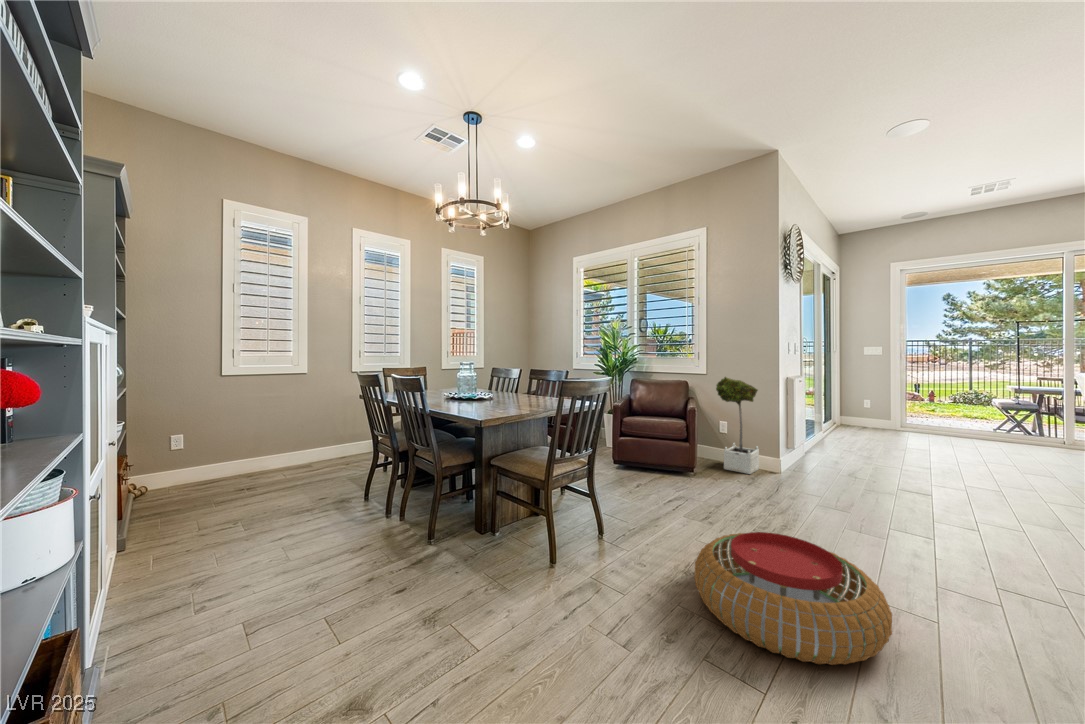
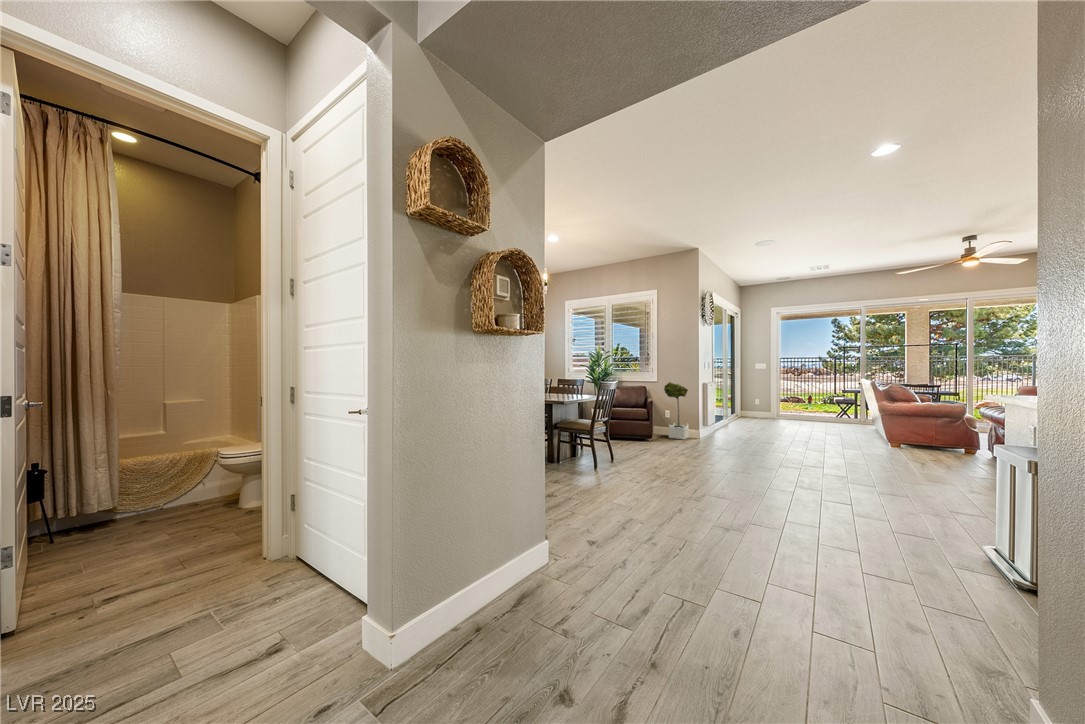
pouf: present [694,532,892,665] -> none [661,449,736,488]

